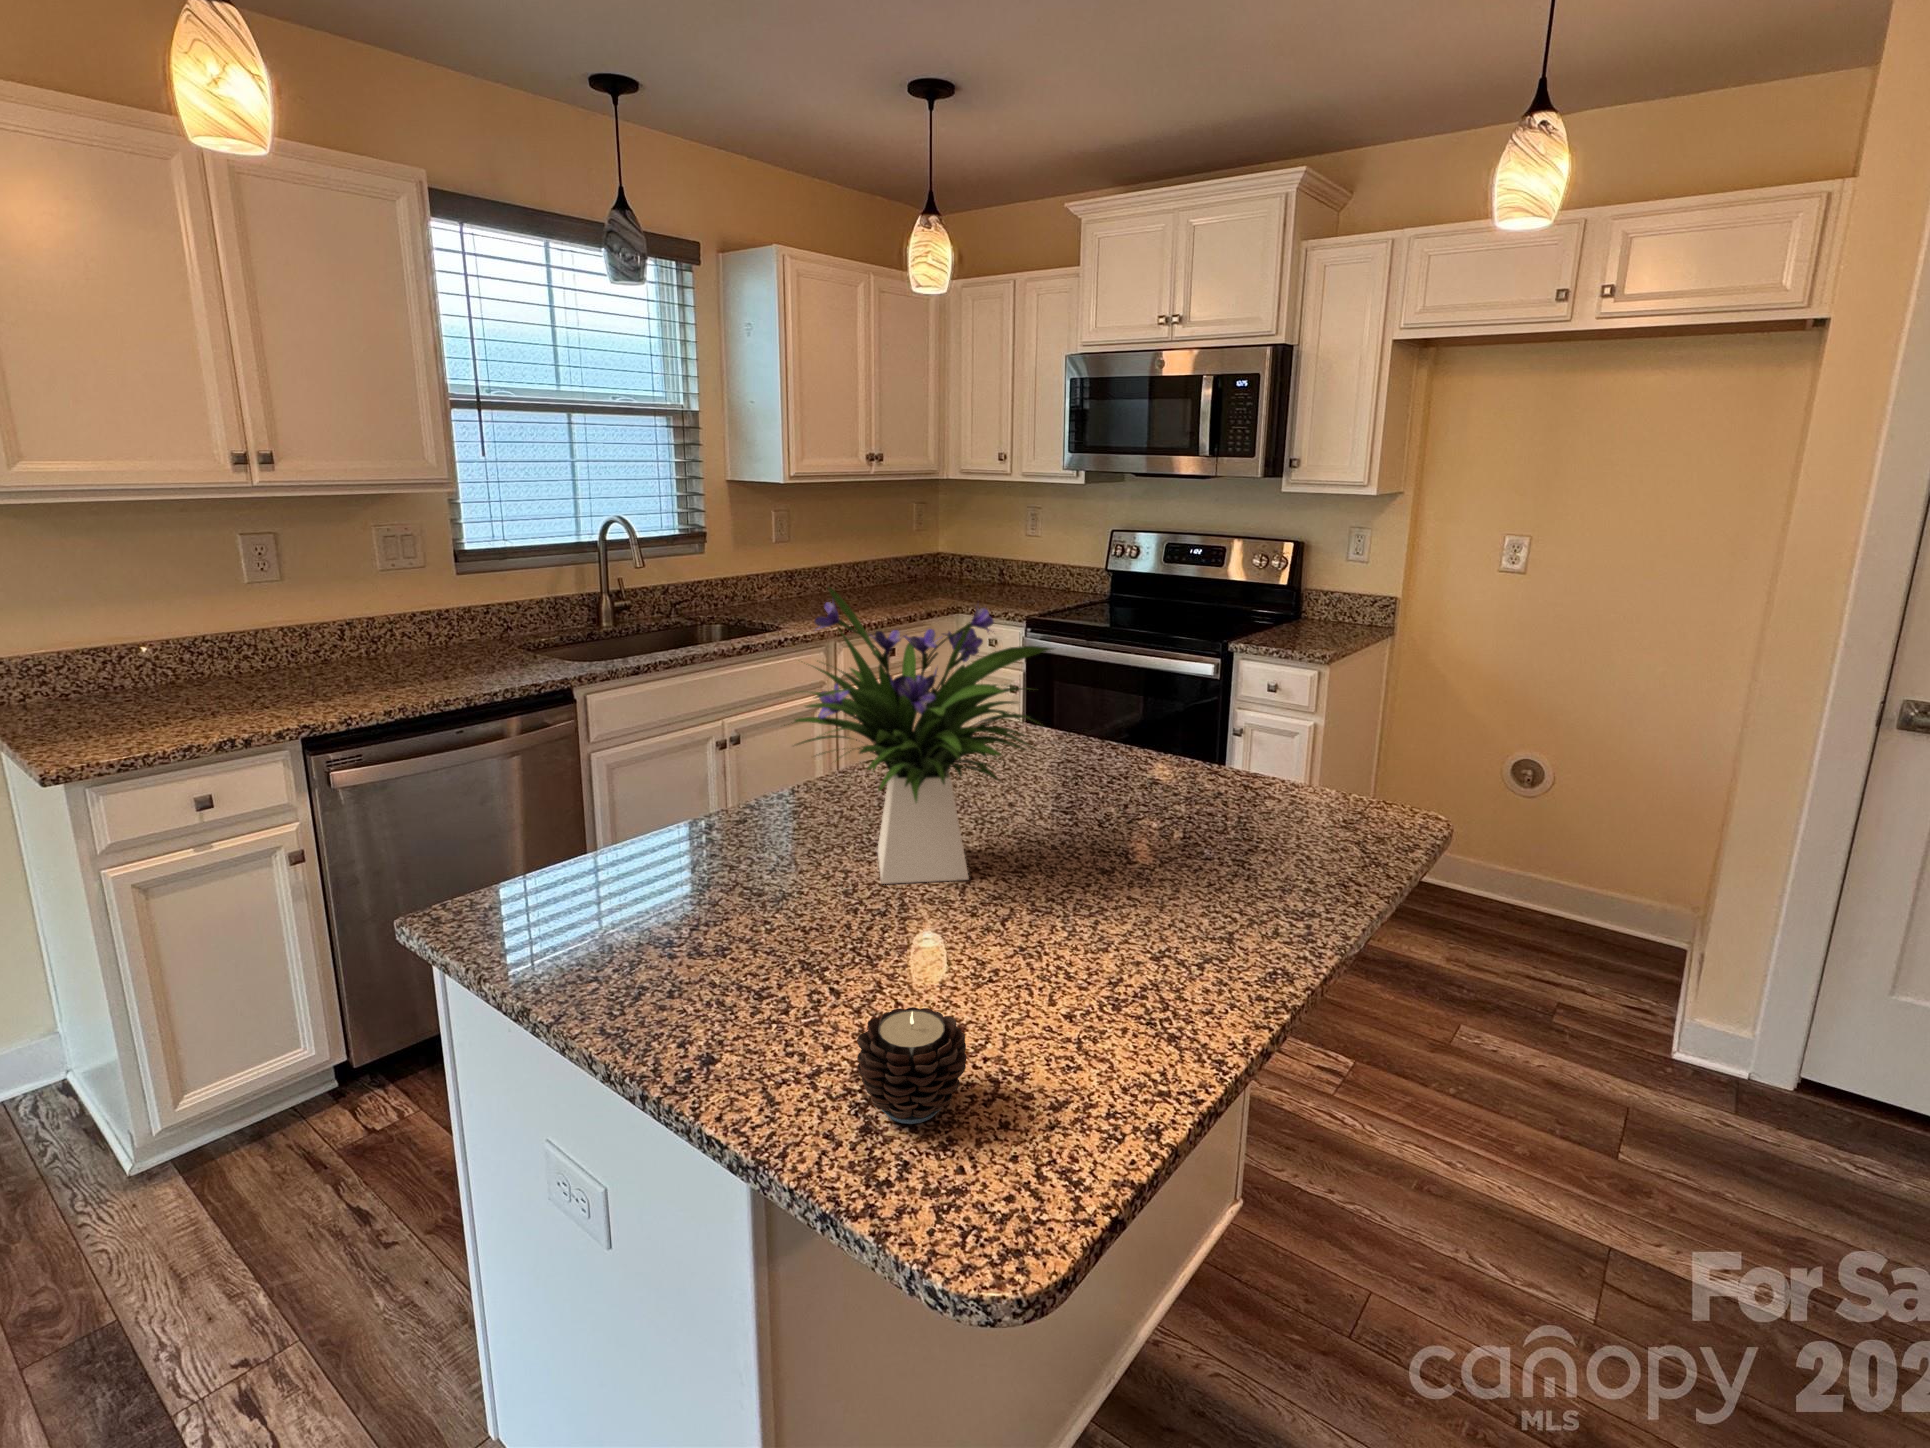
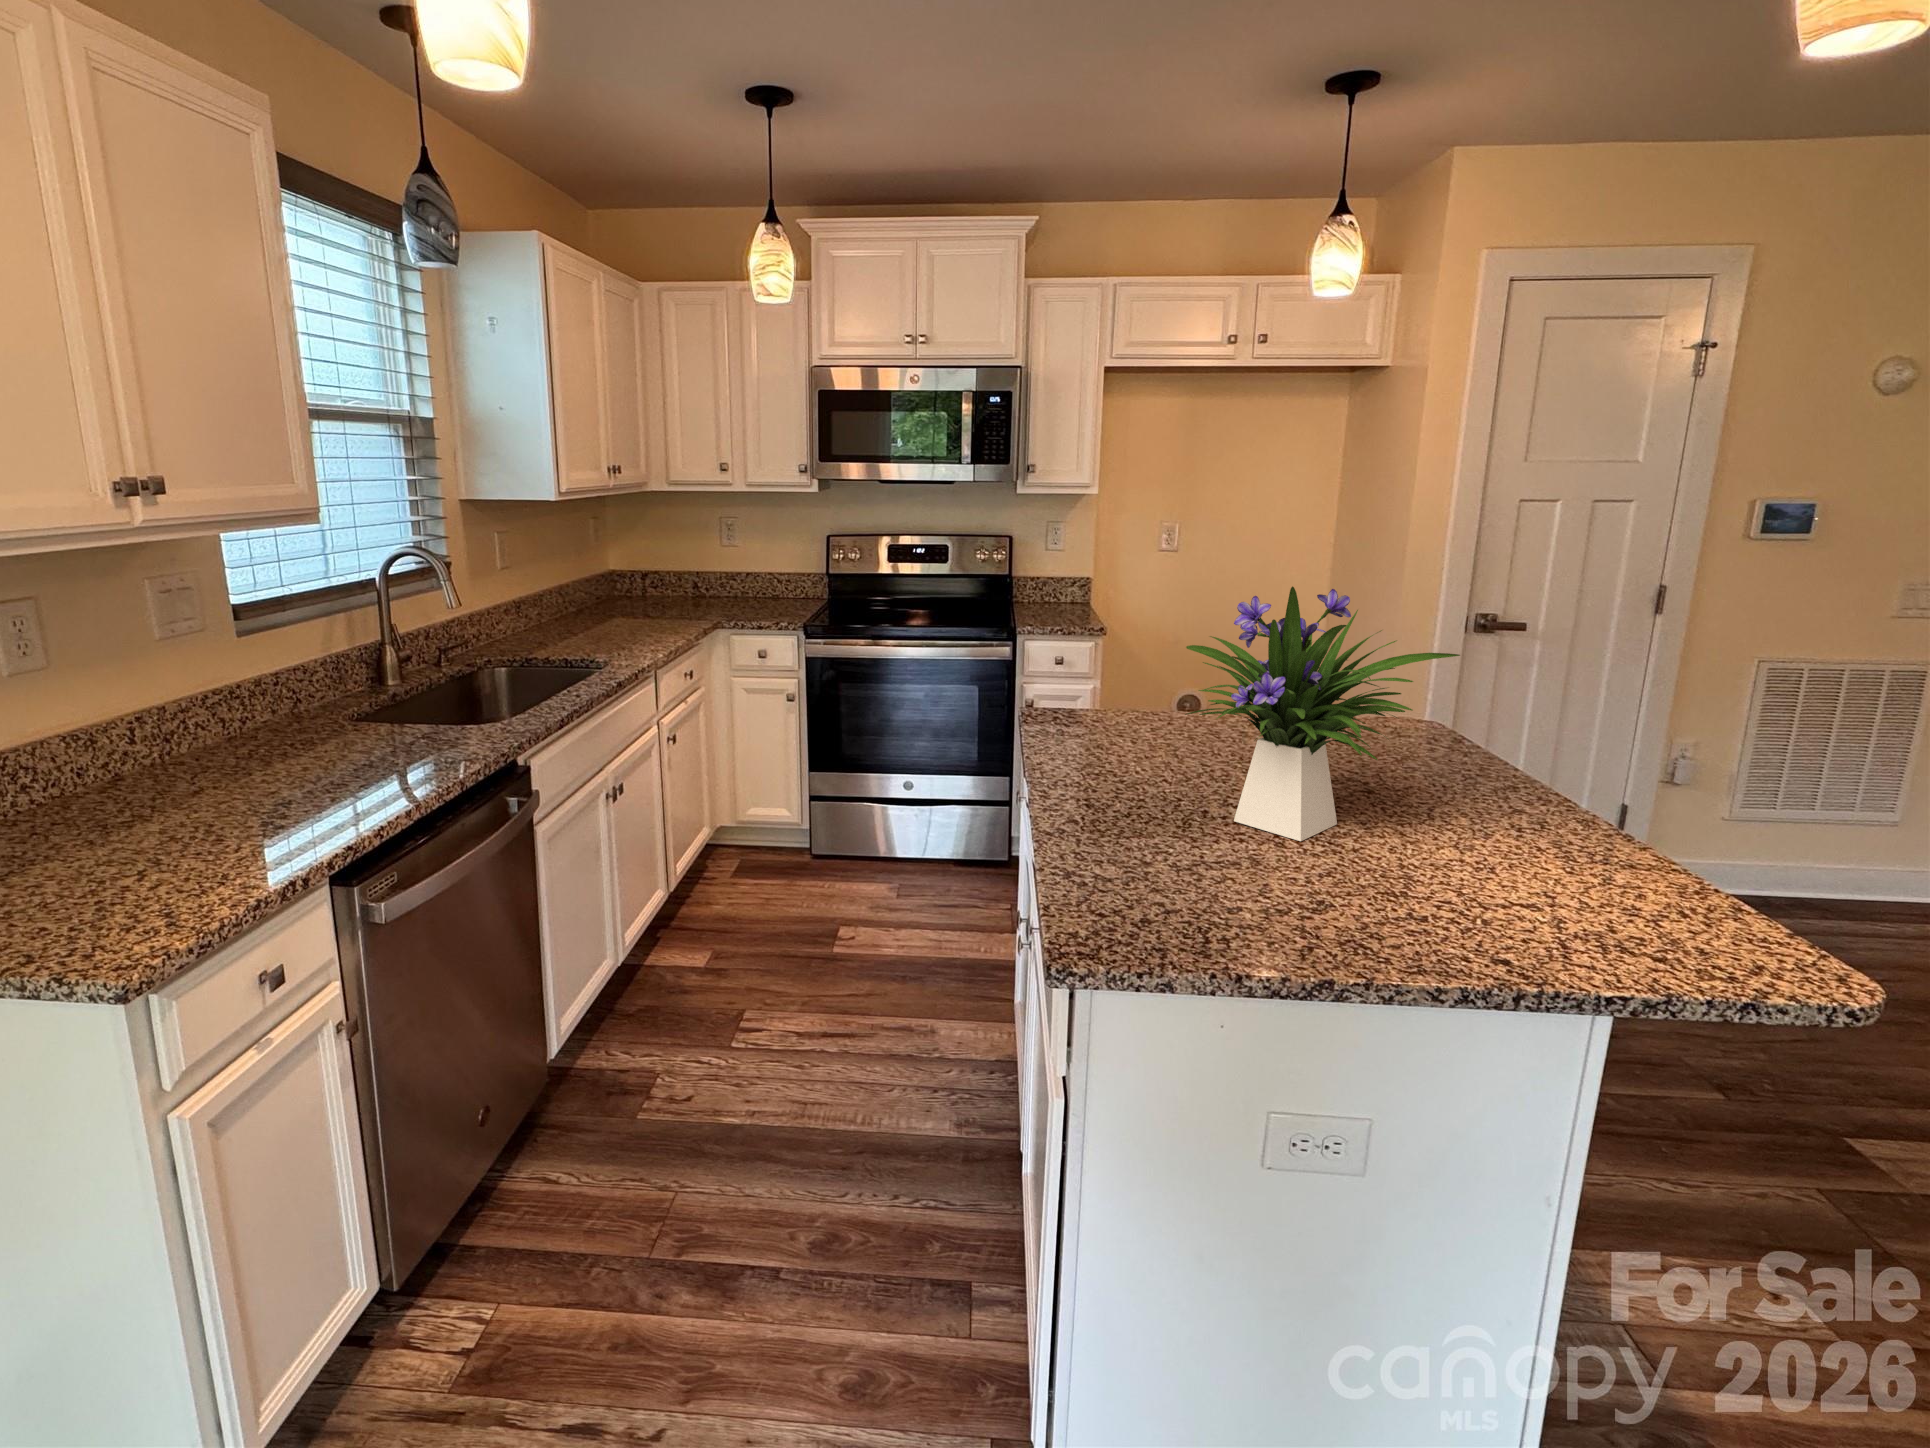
candle: present [857,1007,967,1124] -> none [1645,875,1750,958]

